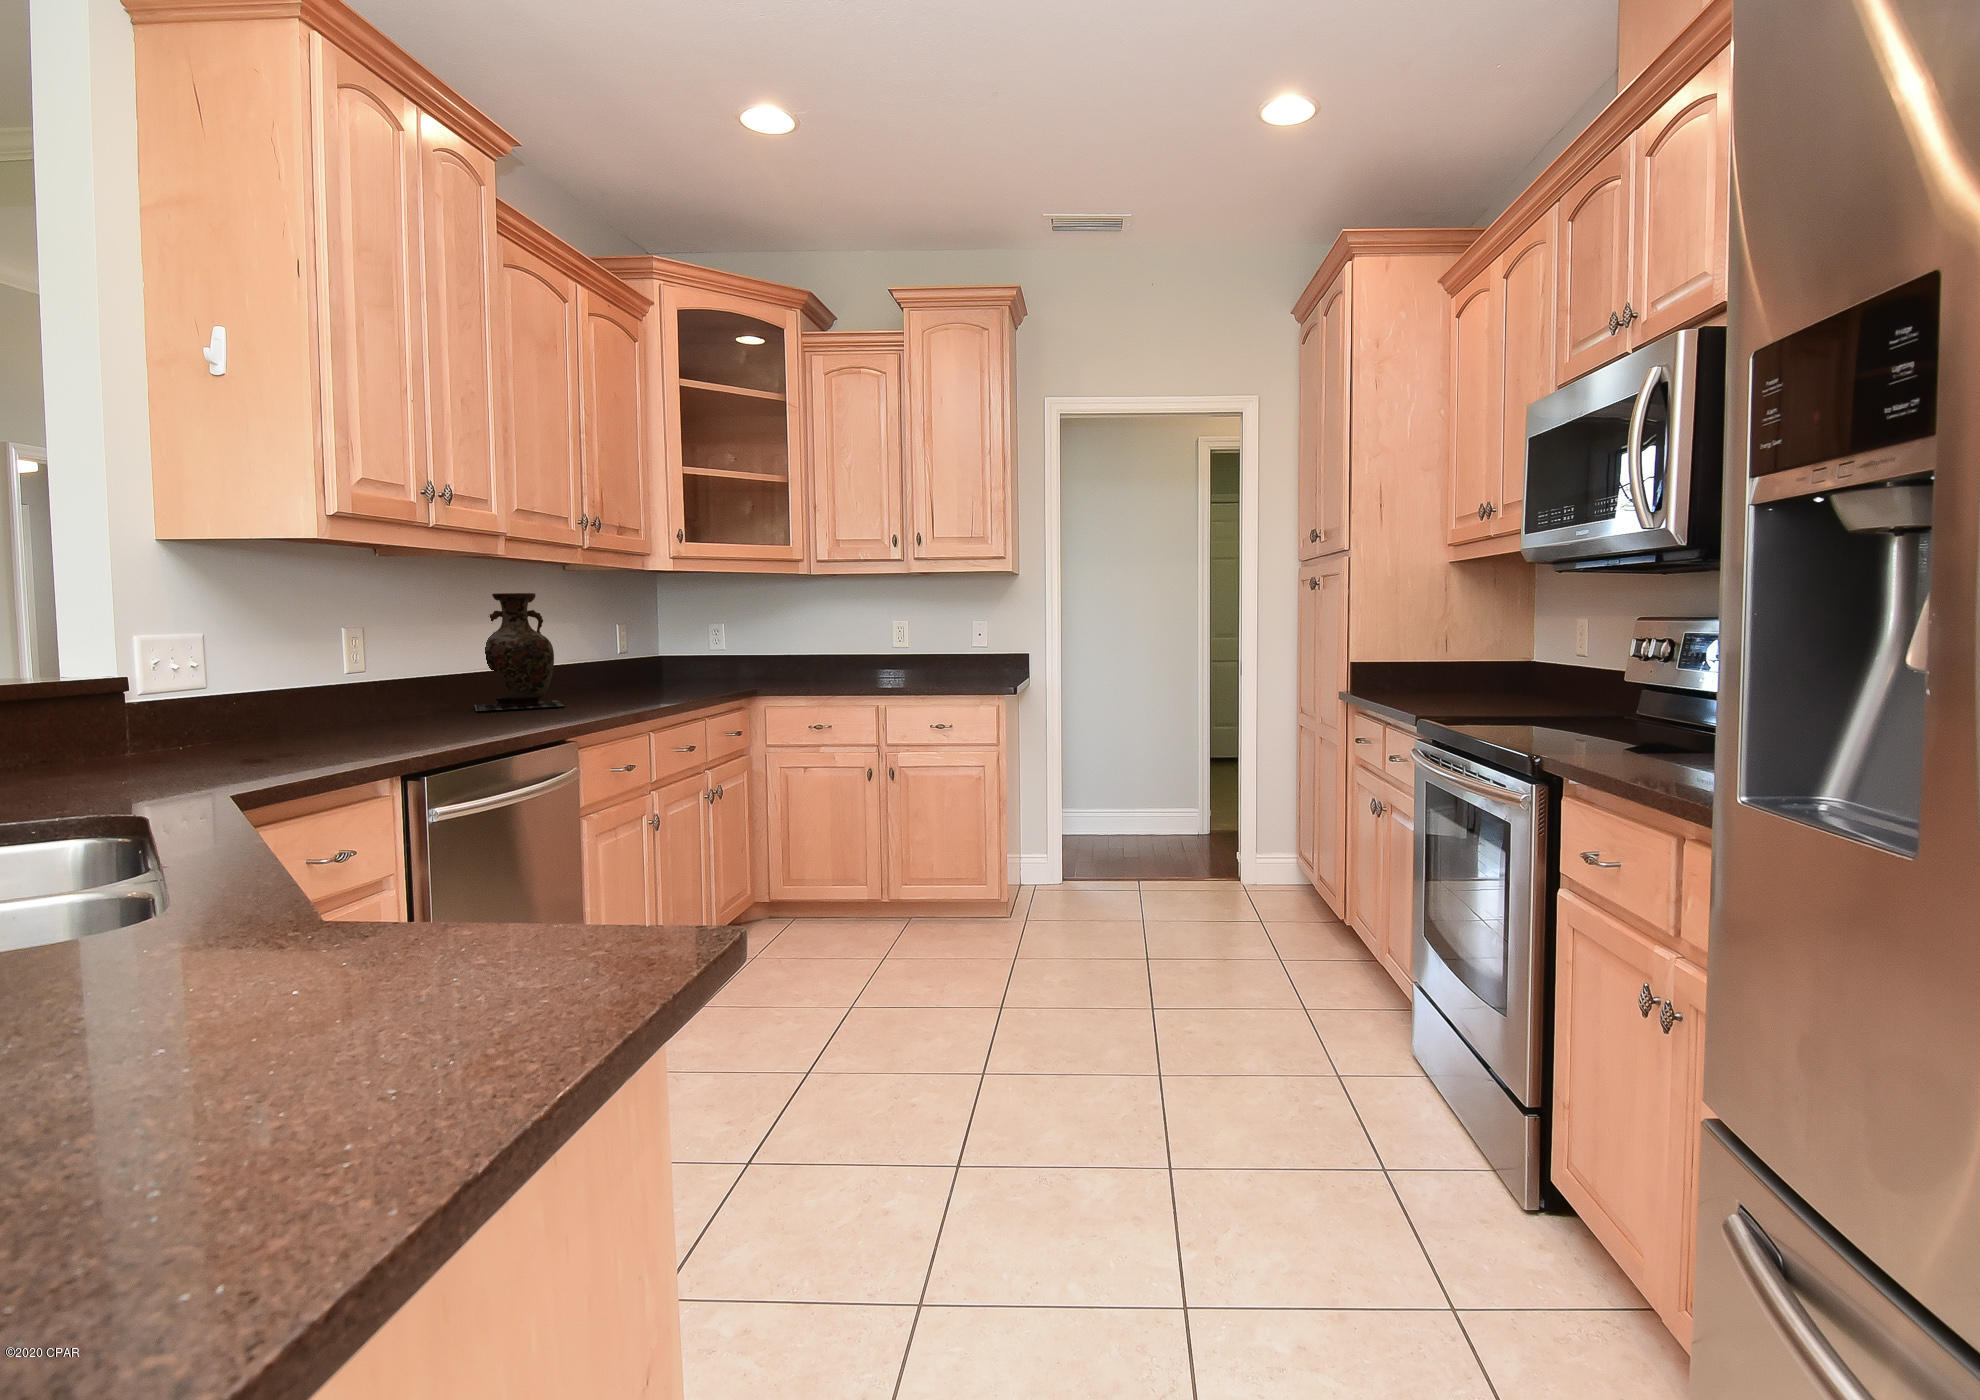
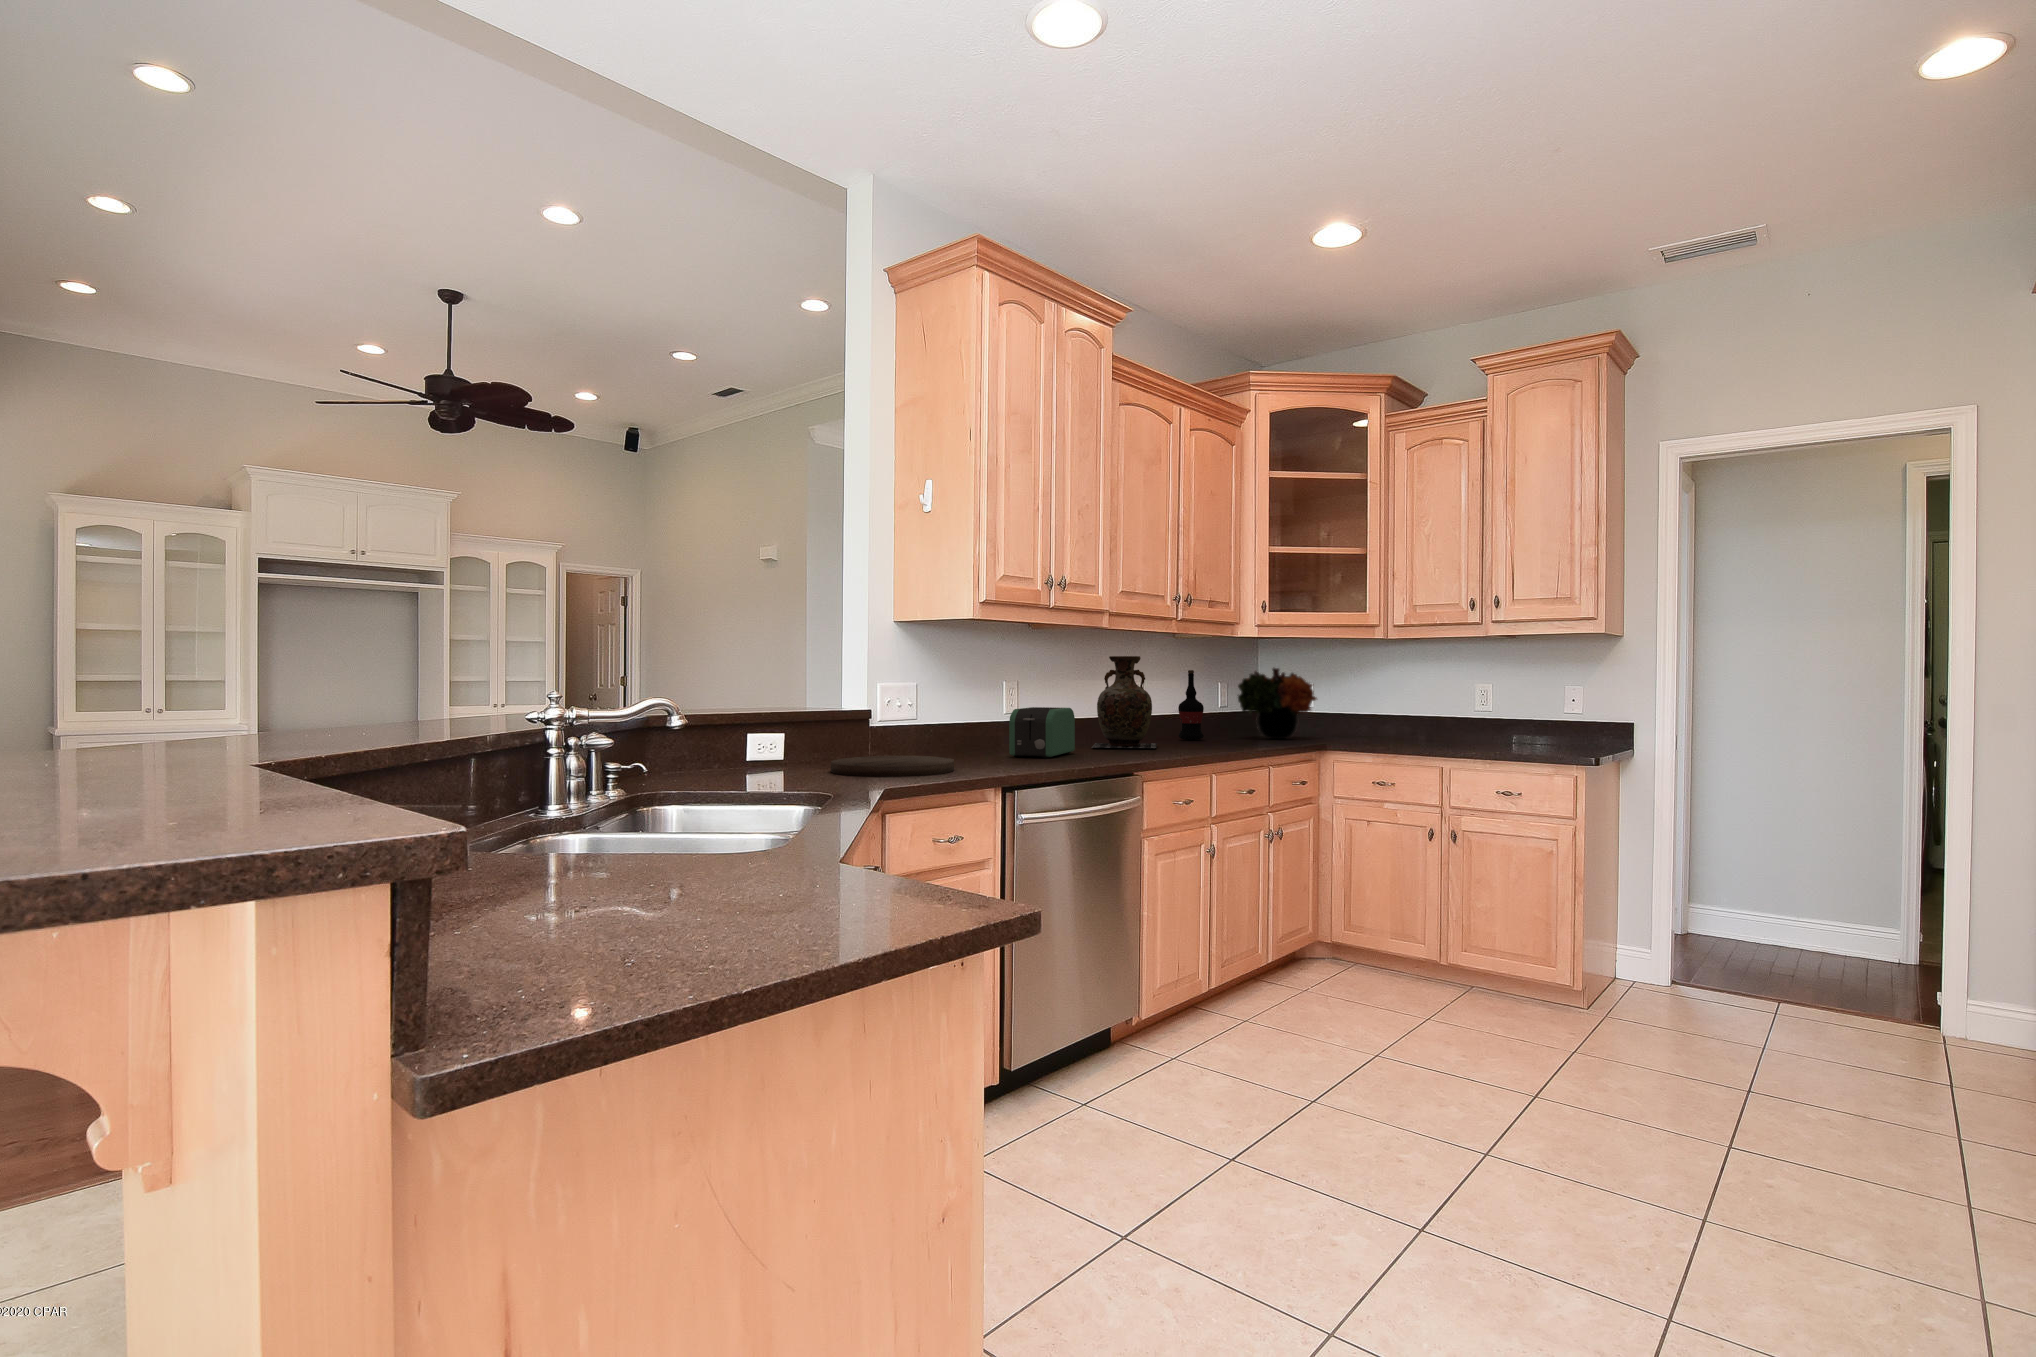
flower arrangement: none [642,606,736,687] -> present [1238,668,1317,739]
wine bottle: none [574,610,608,694] -> present [1178,670,1204,740]
toaster: none [366,661,461,731] -> present [1009,707,1075,758]
cutting board: none [66,740,304,781] -> present [831,756,954,777]

